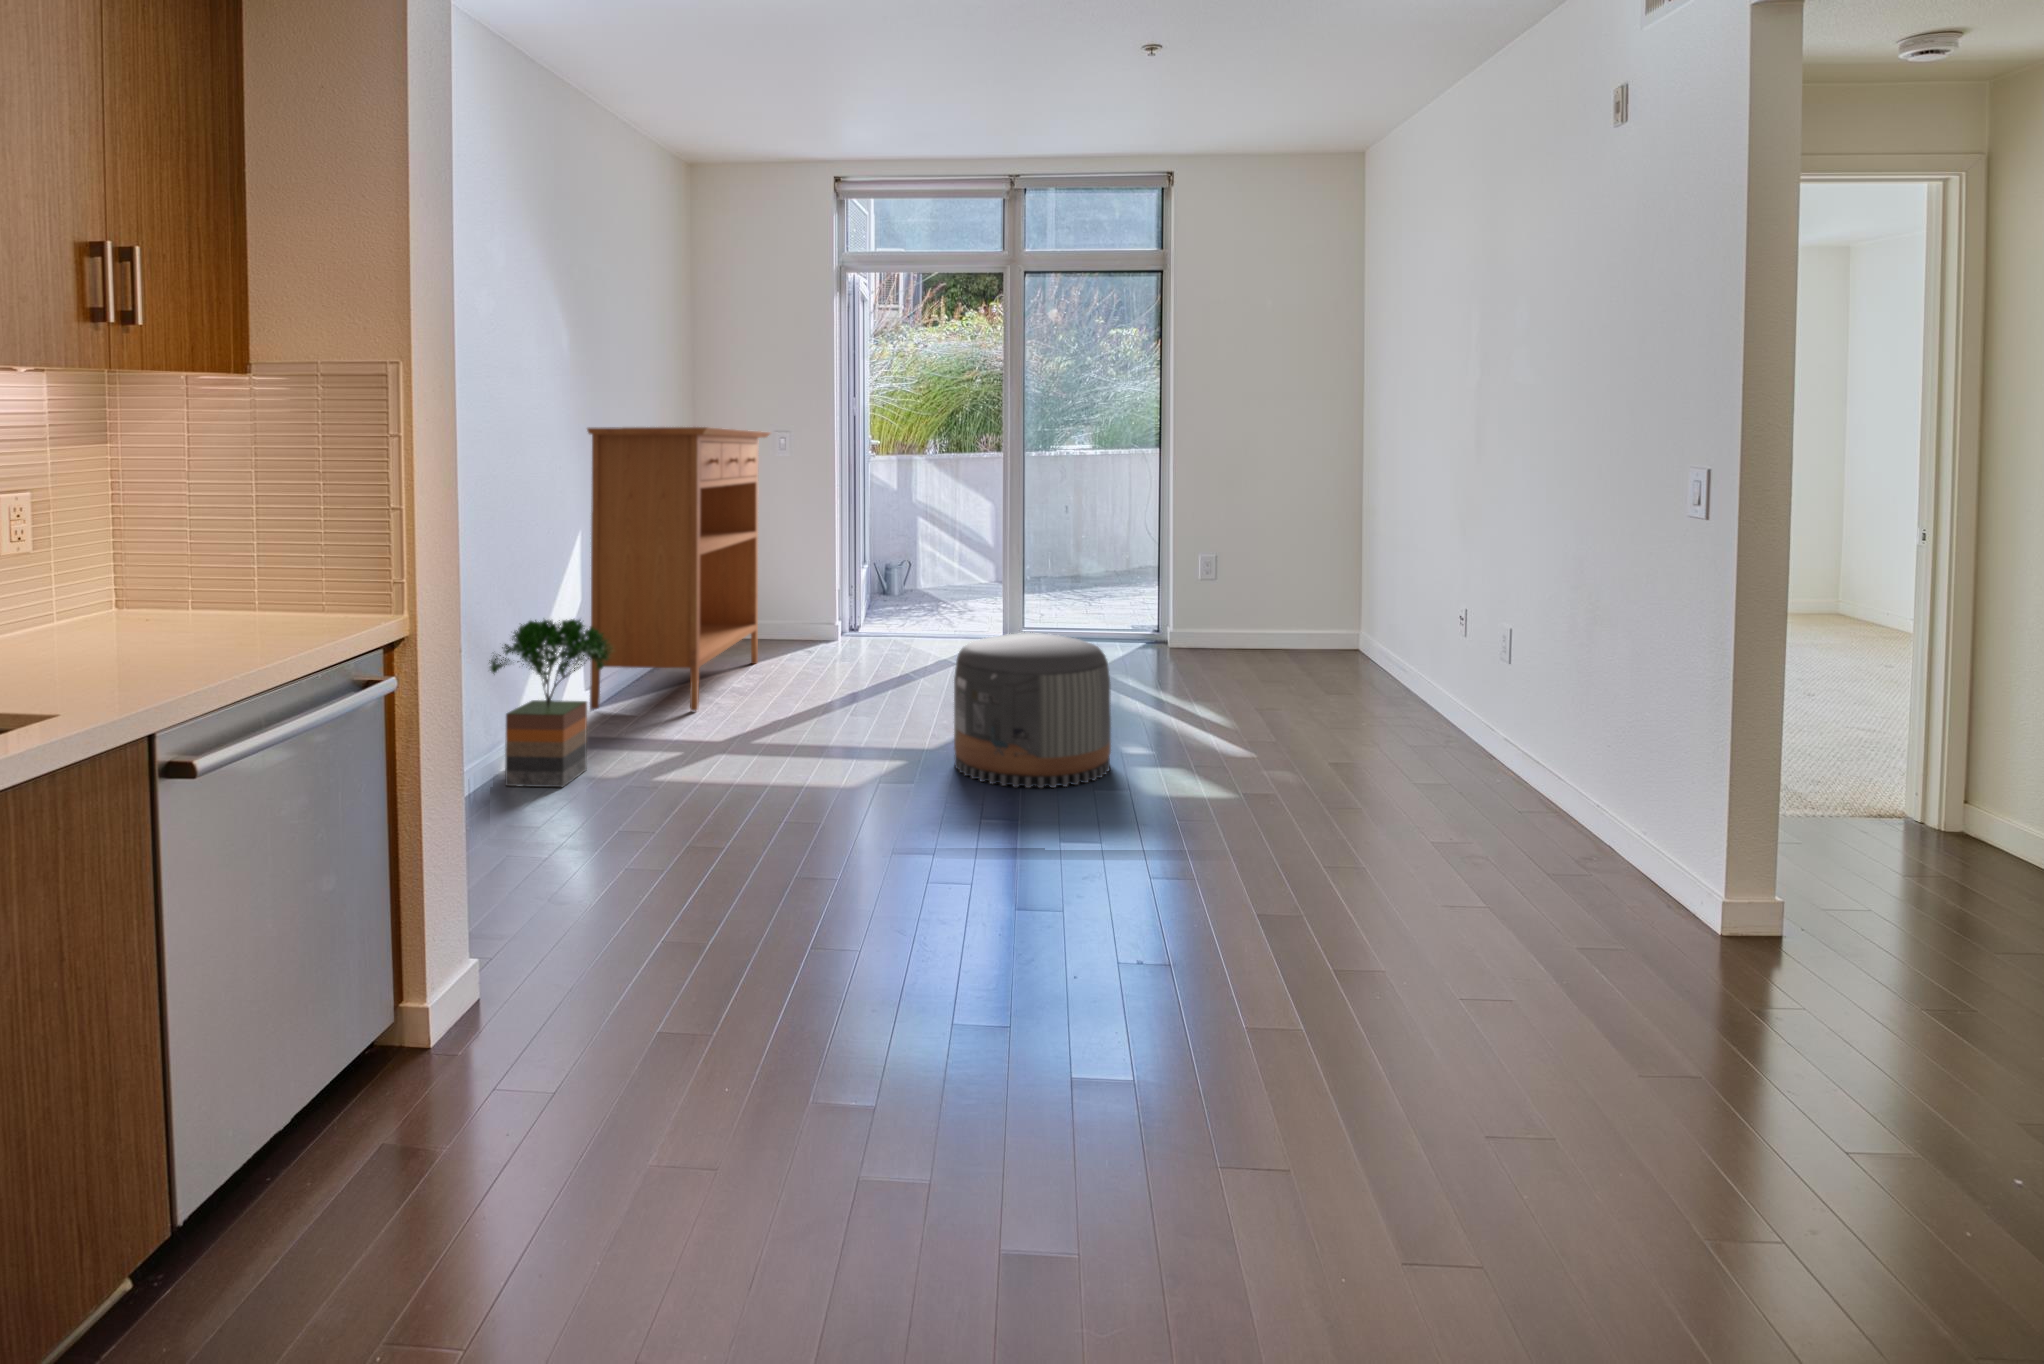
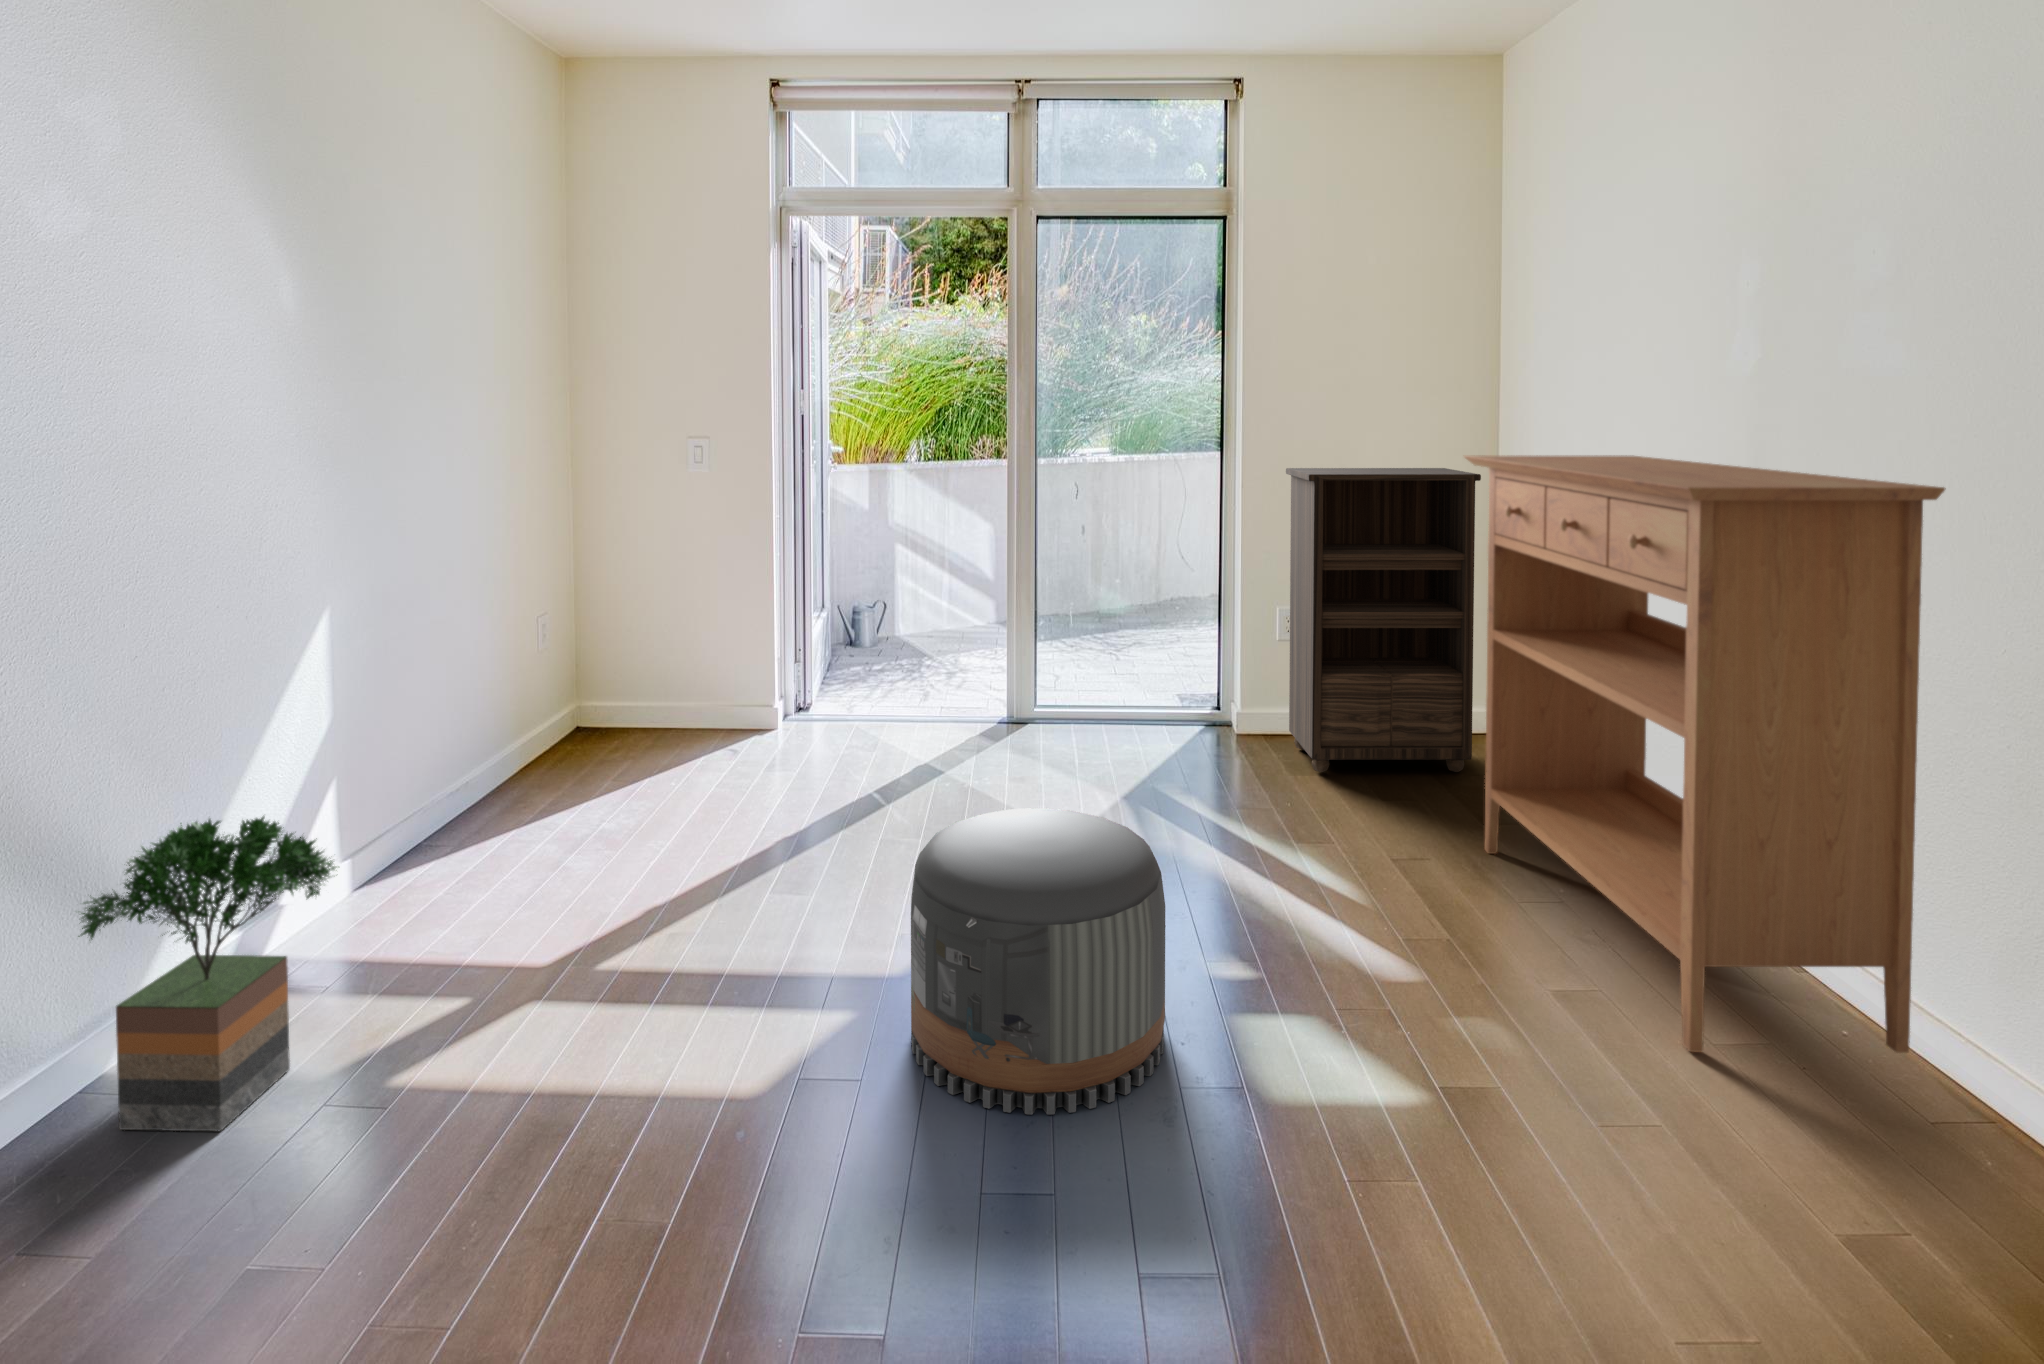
console table: present [587,427,770,711] -> present [1465,455,1946,1053]
bookshelf: none [1207,452,1346,670] -> present [1286,468,1481,772]

